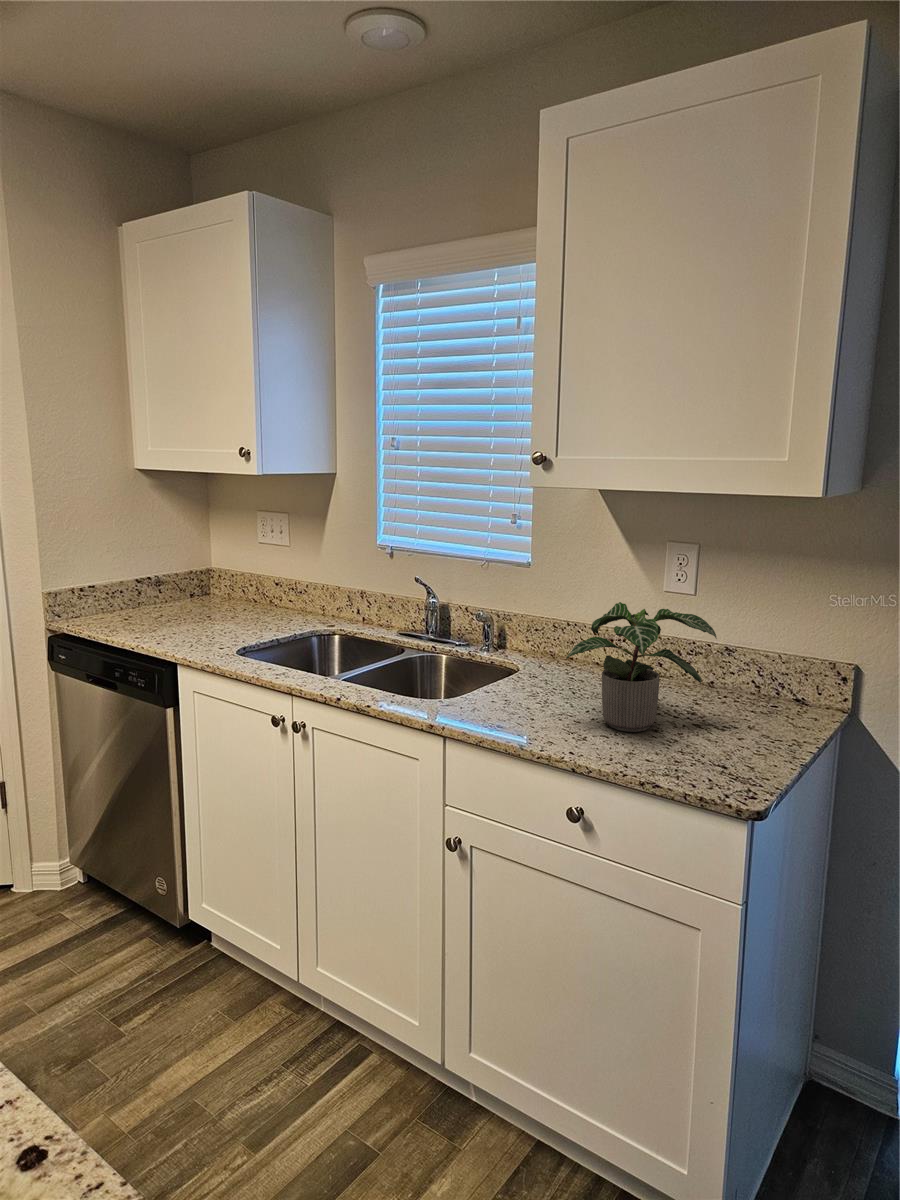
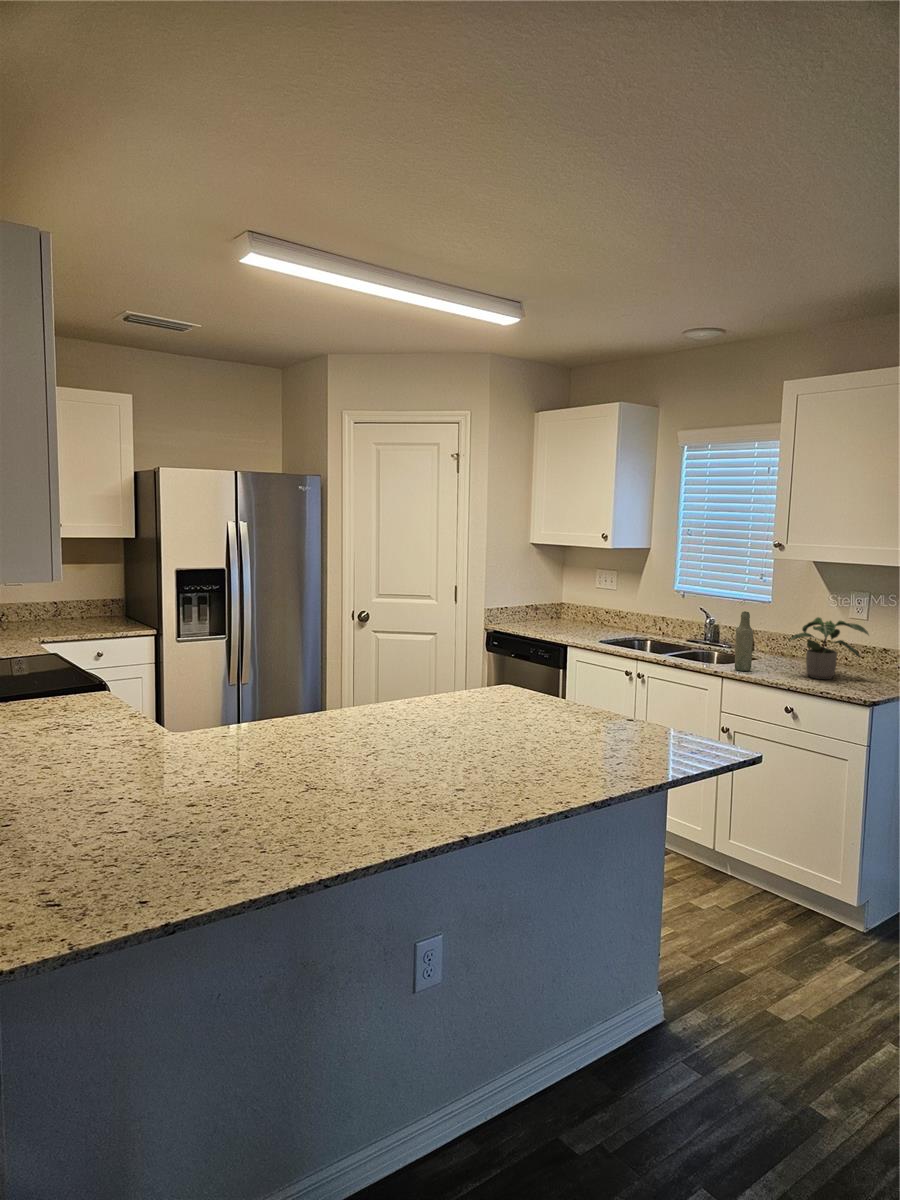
bottle: none [466,599,499,720] -> present [735,611,753,671]

